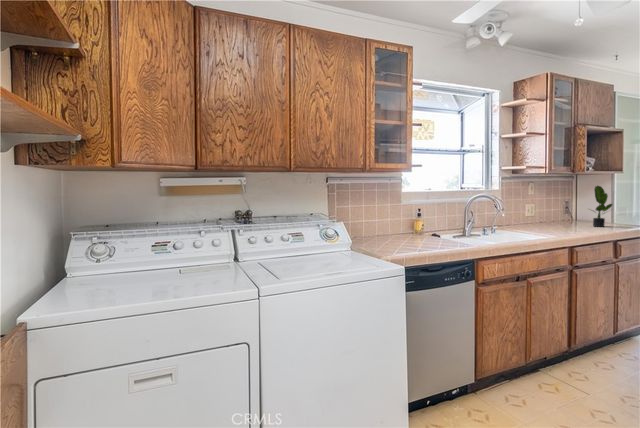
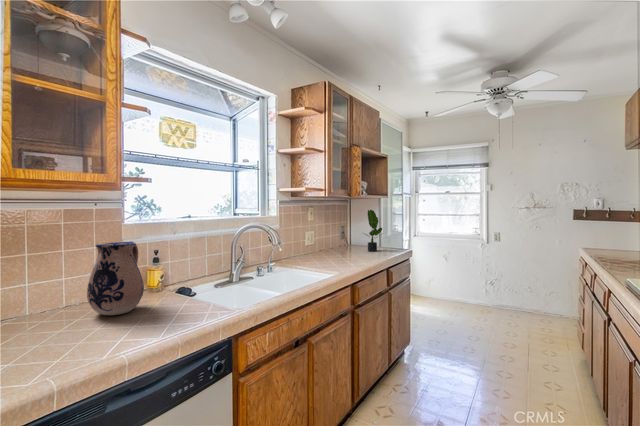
ceramic pitcher: none [394,203,421,241] -> present [87,241,144,315]

